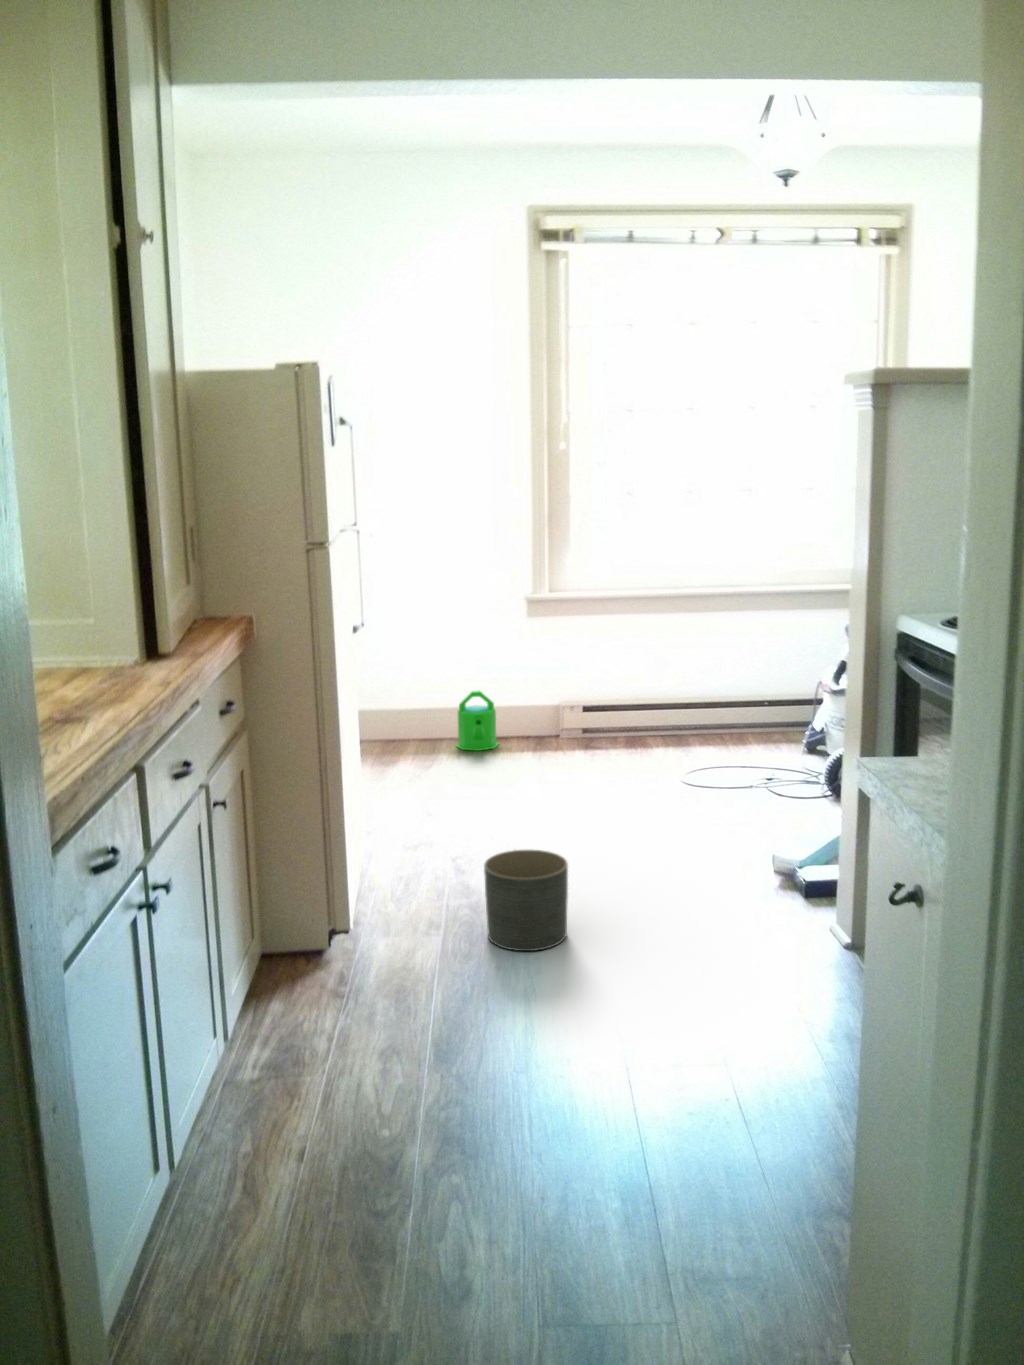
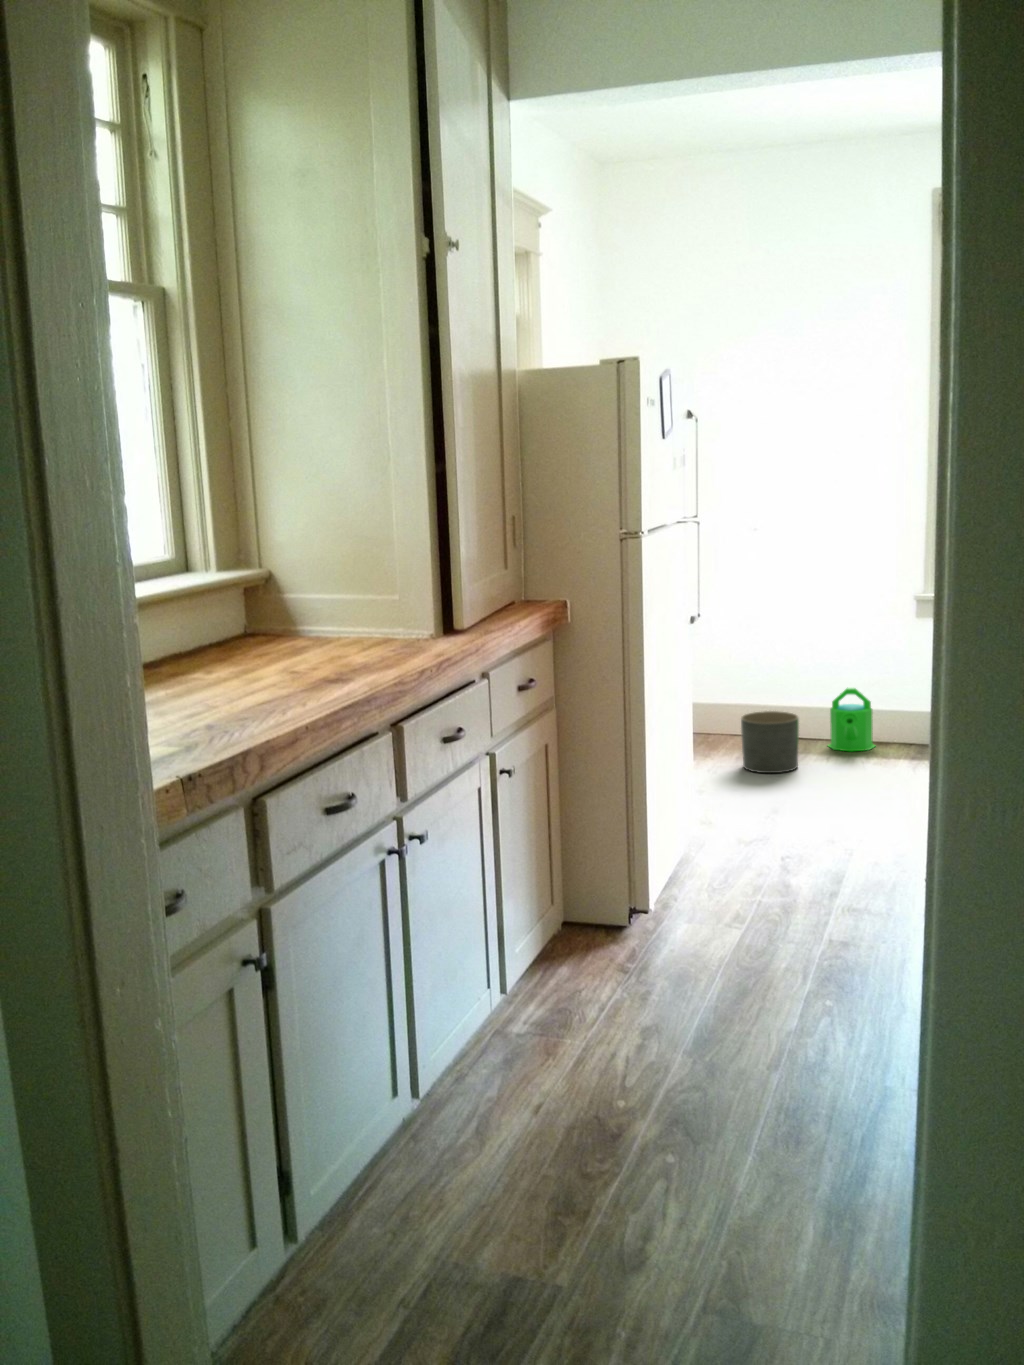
planter: present [484,850,568,951] -> present [741,711,799,773]

